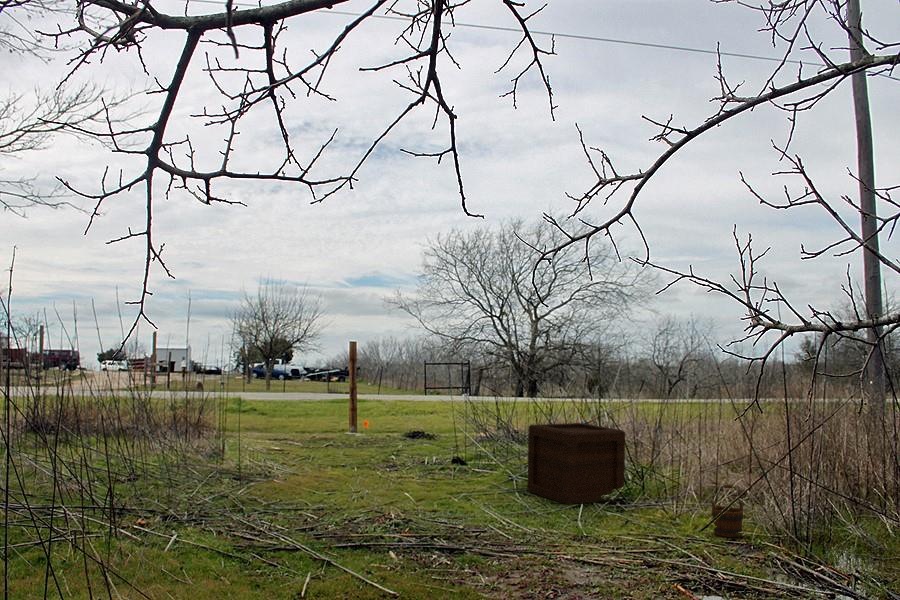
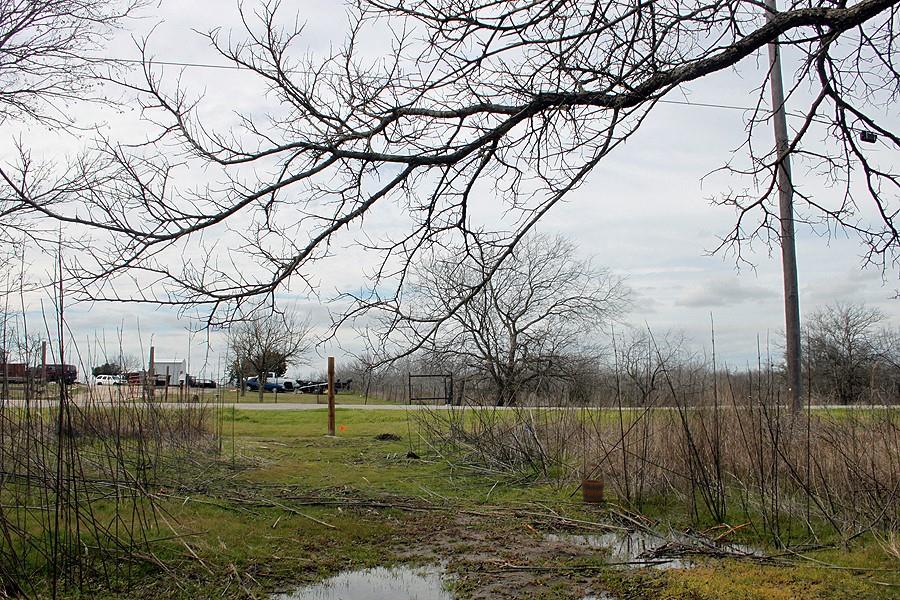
wooden crate: present [527,423,625,505] -> none [458,421,532,484]

